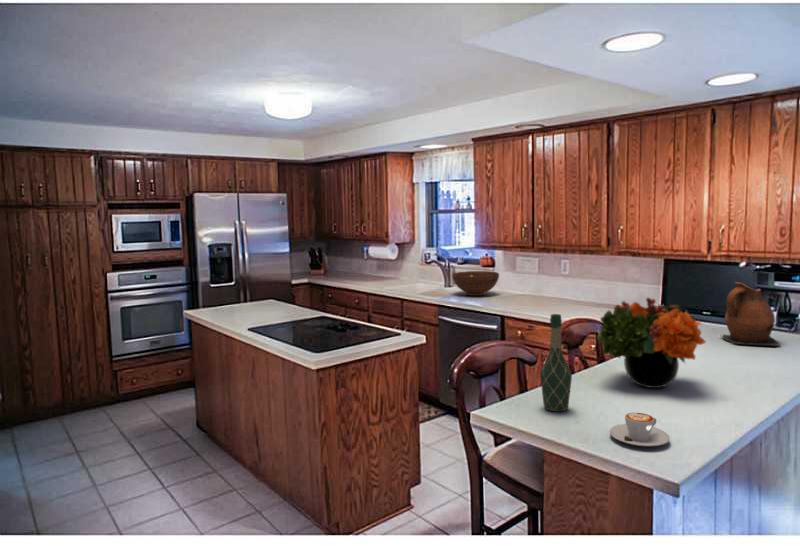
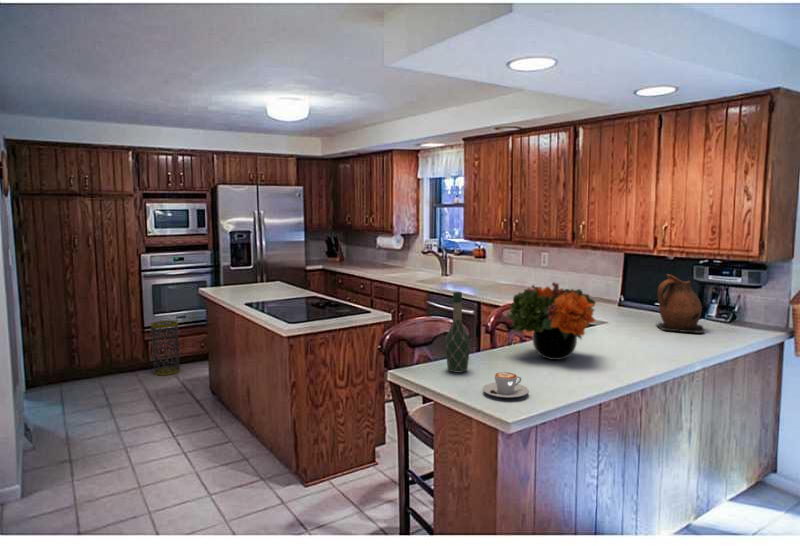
fruit bowl: present [452,271,499,296] -> none [443,262,486,284]
trash can: none [121,347,156,410] -> present [151,320,180,375]

